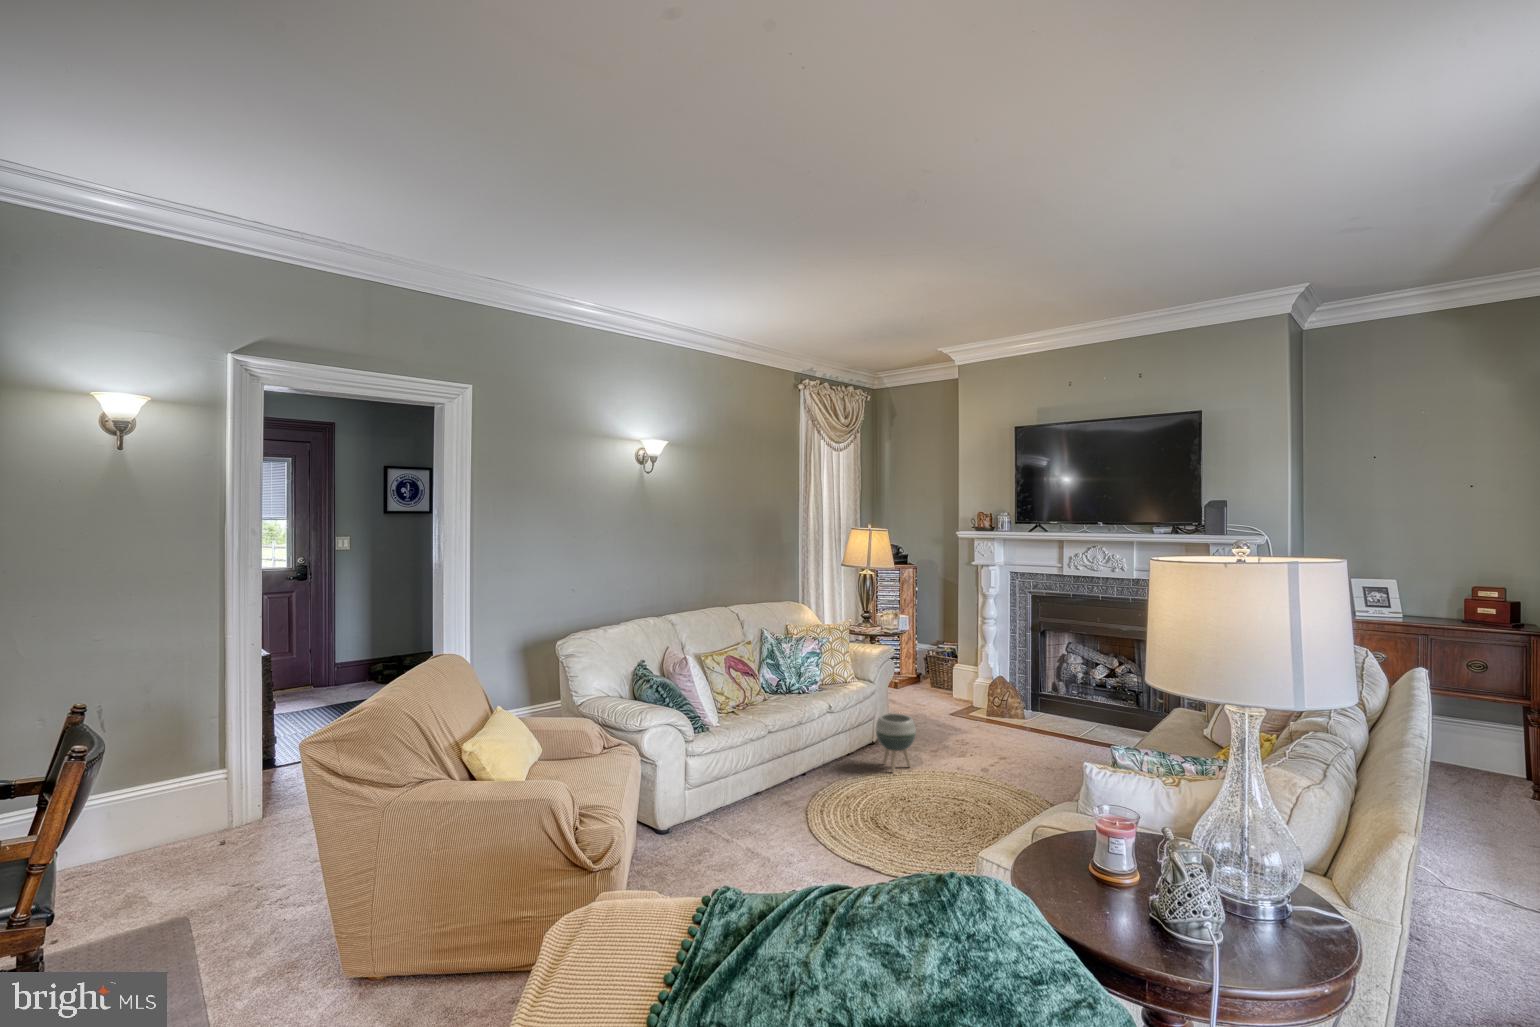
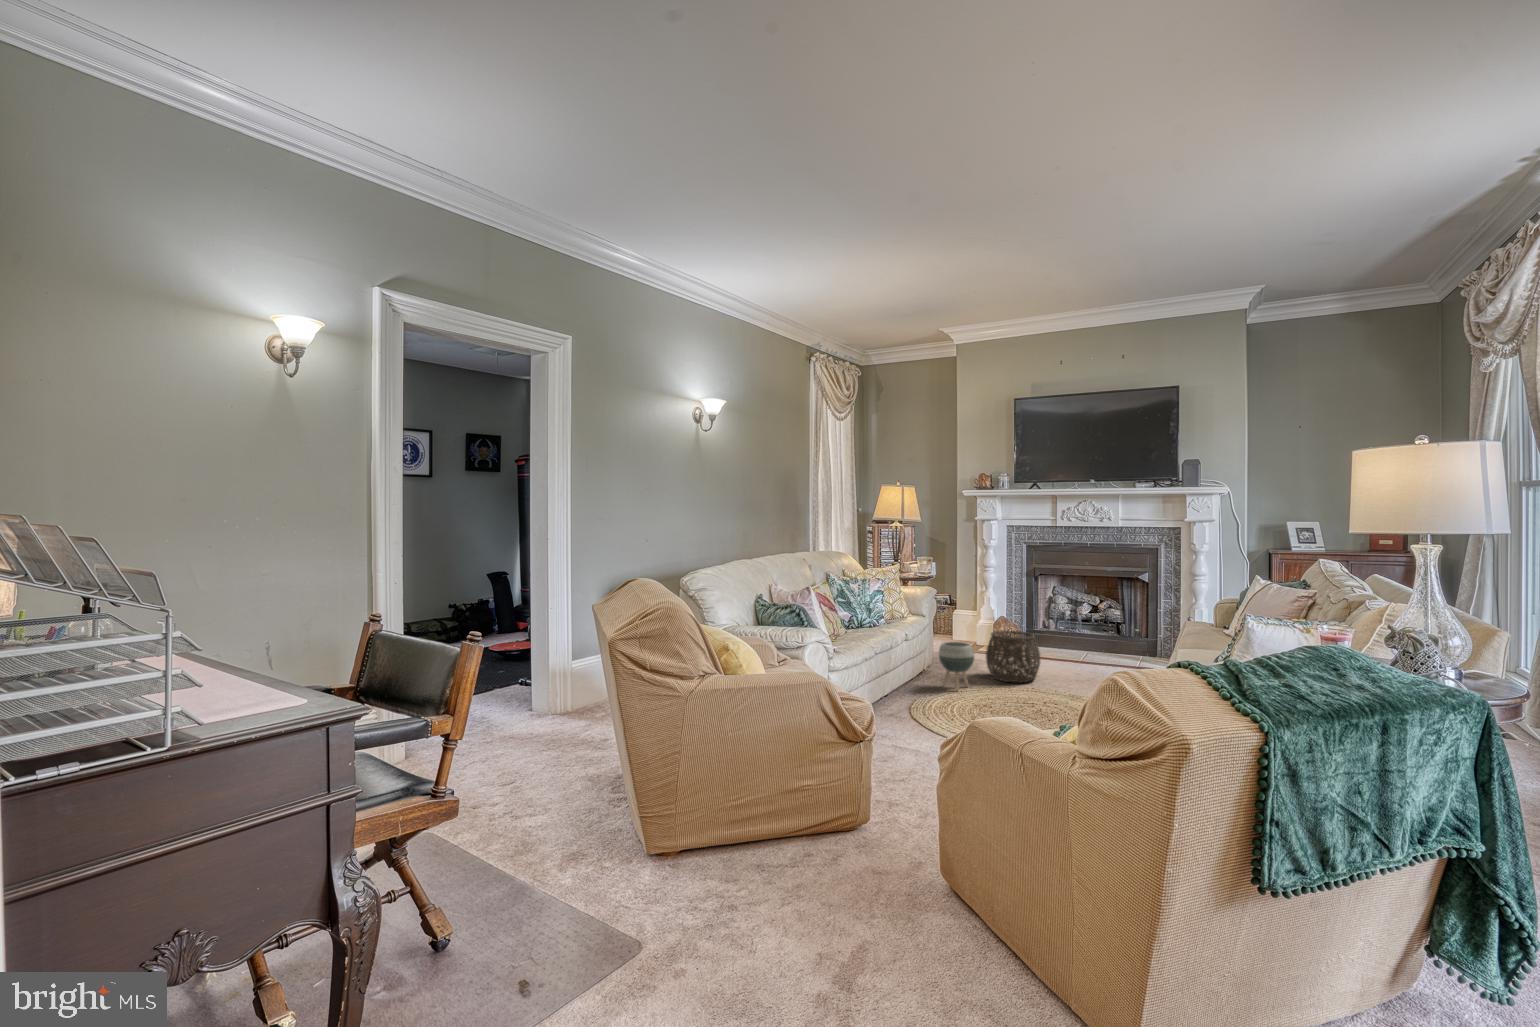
woven basket: none [942,701,1006,766] -> present [986,631,1040,683]

